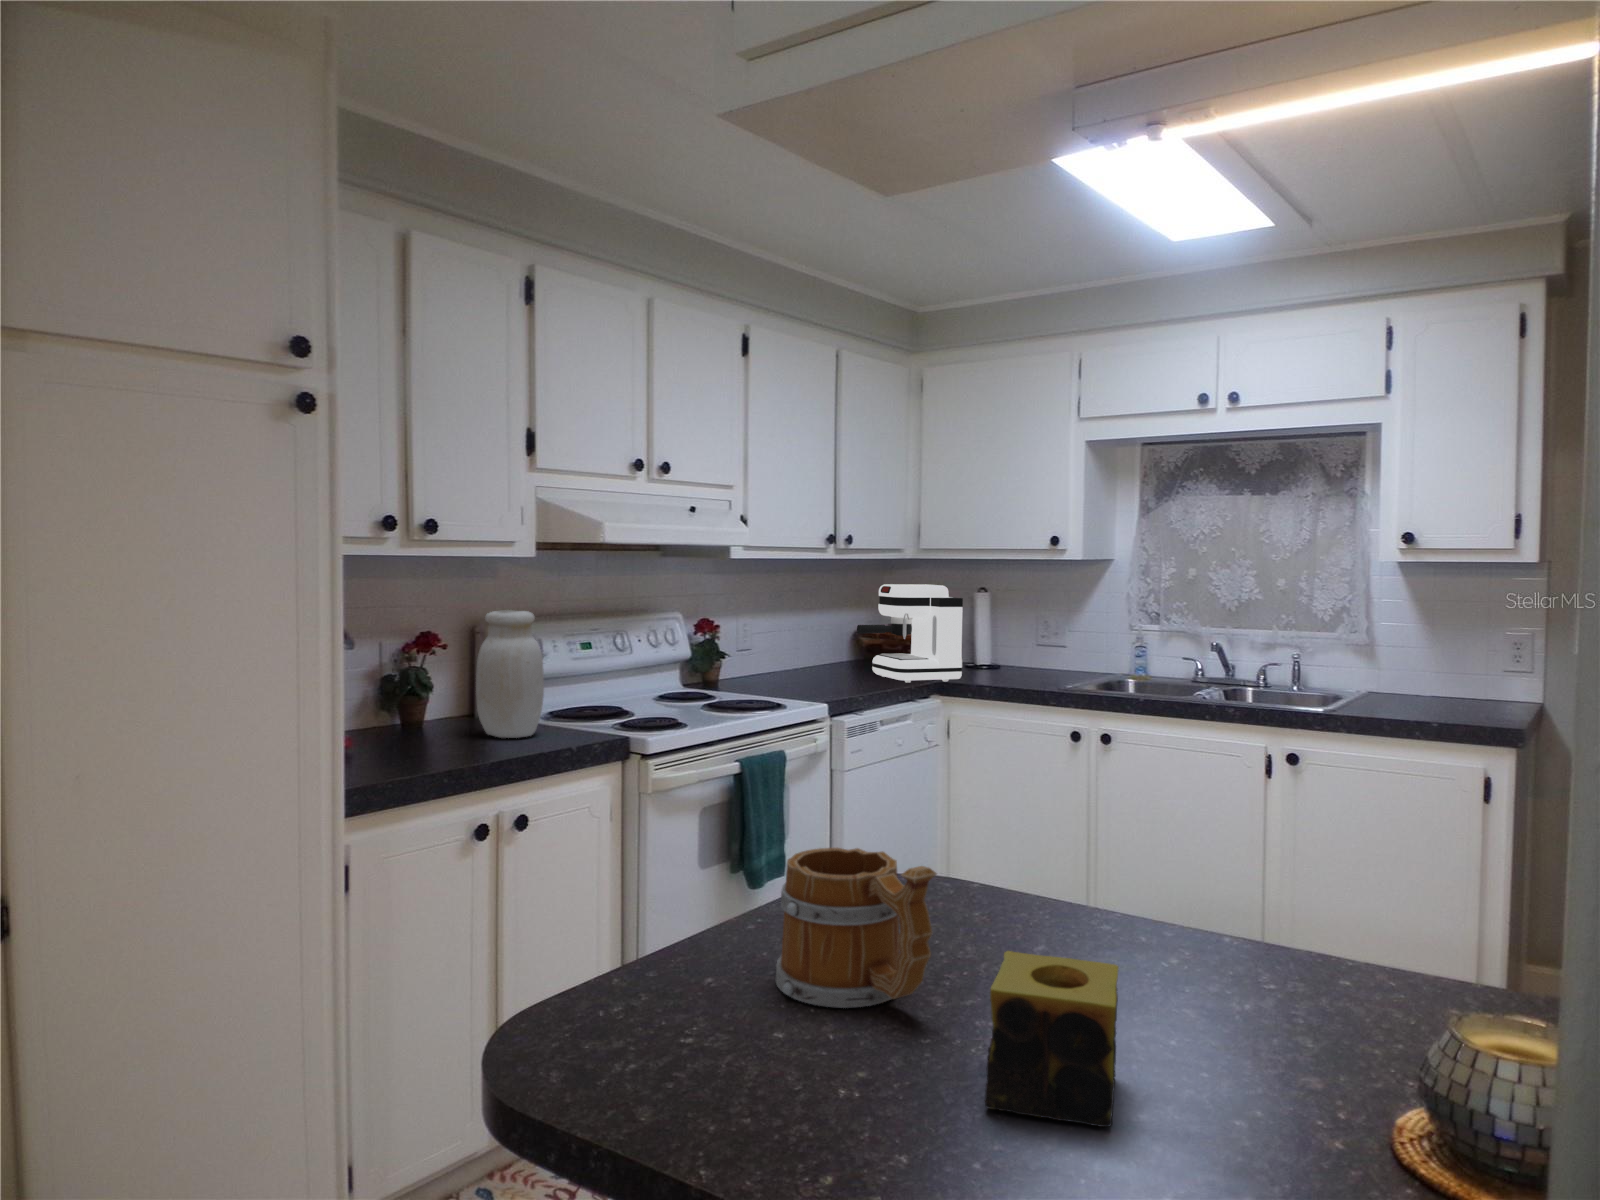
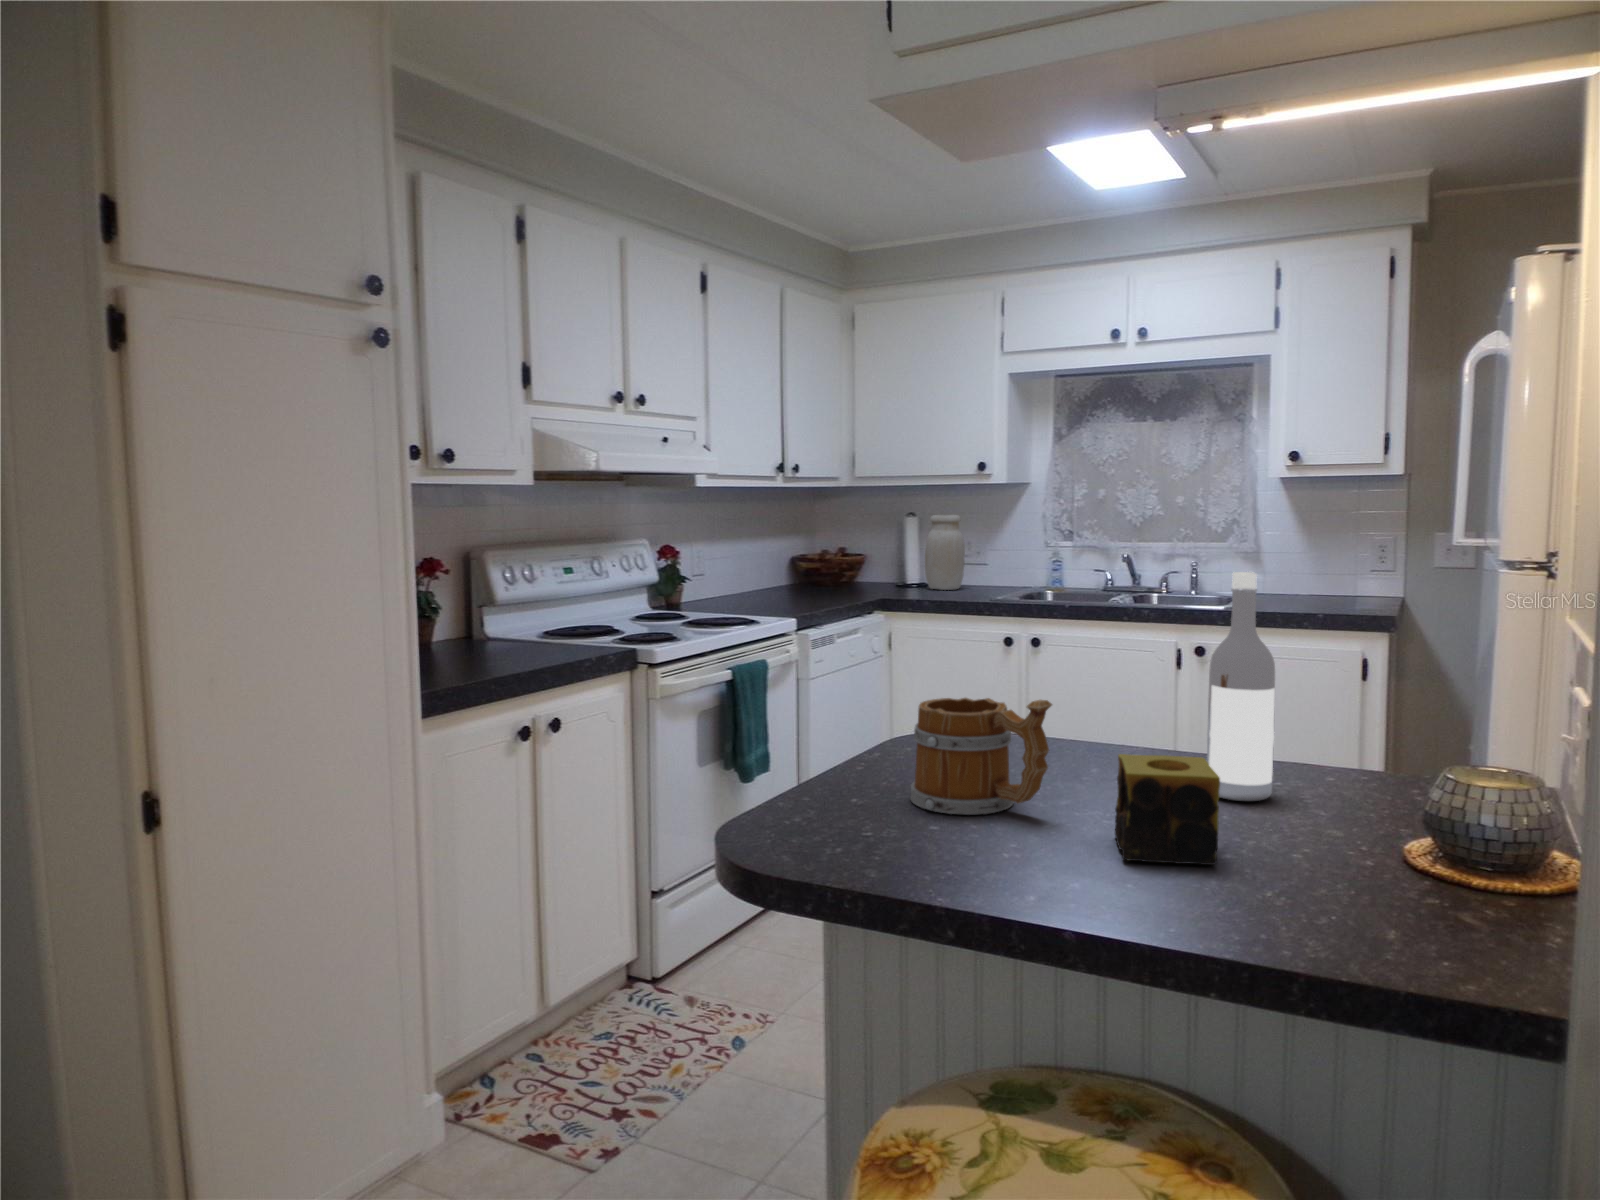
coffee maker: present [857,584,963,683] -> none [804,509,902,599]
jar: present [476,610,544,738] -> present [925,515,965,590]
wine bottle: none [1164,706,1253,1012] -> present [1207,572,1275,801]

